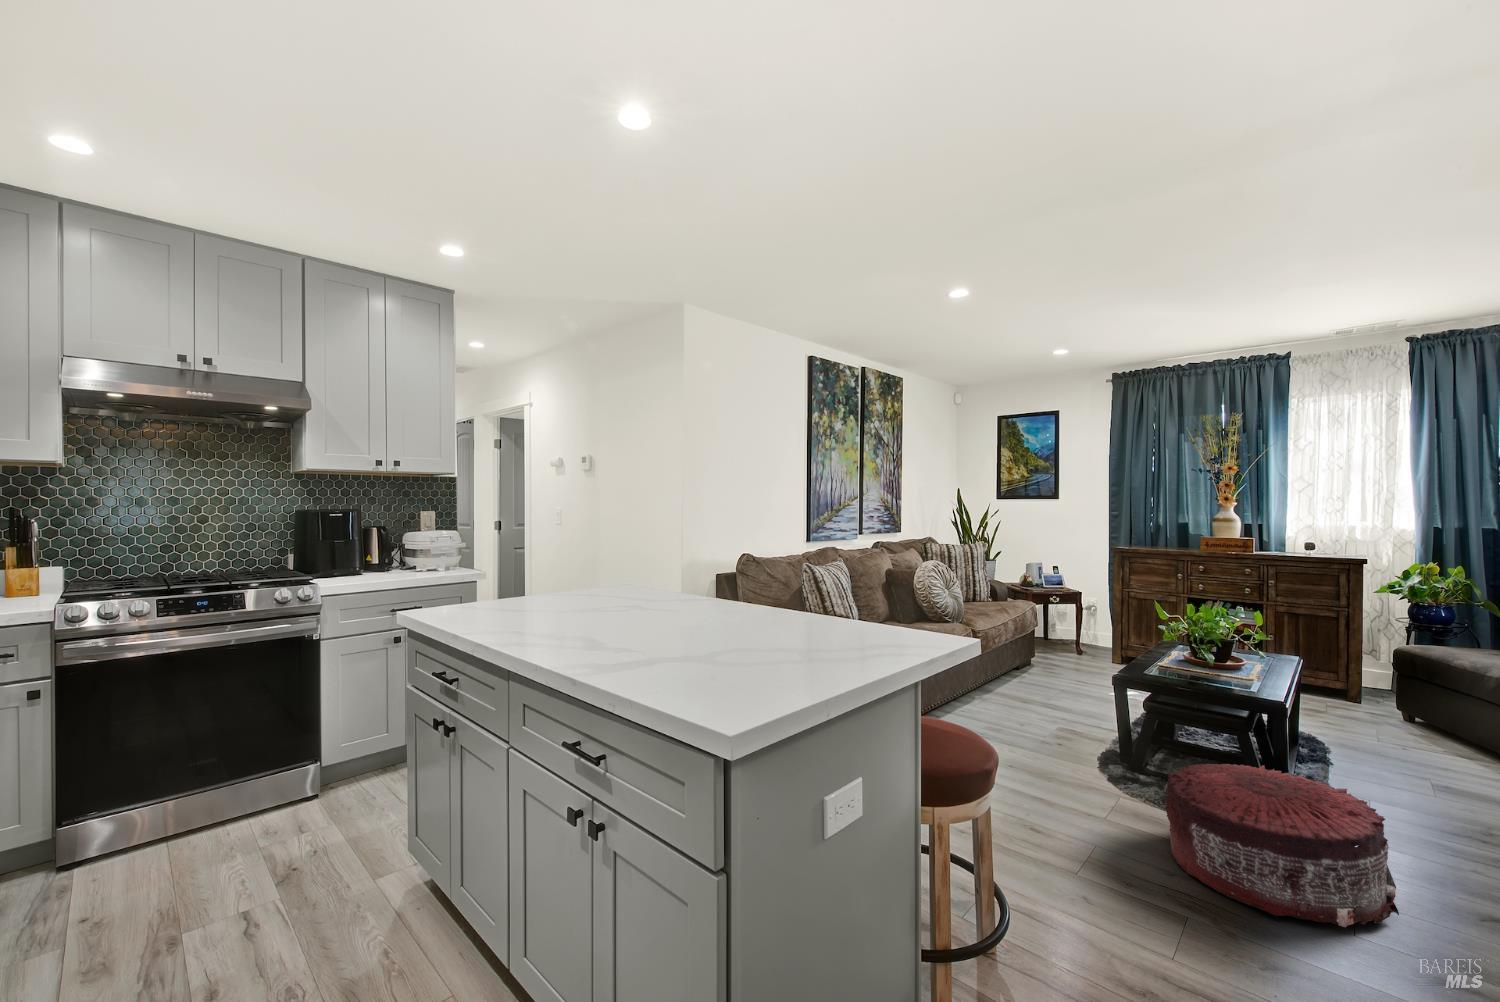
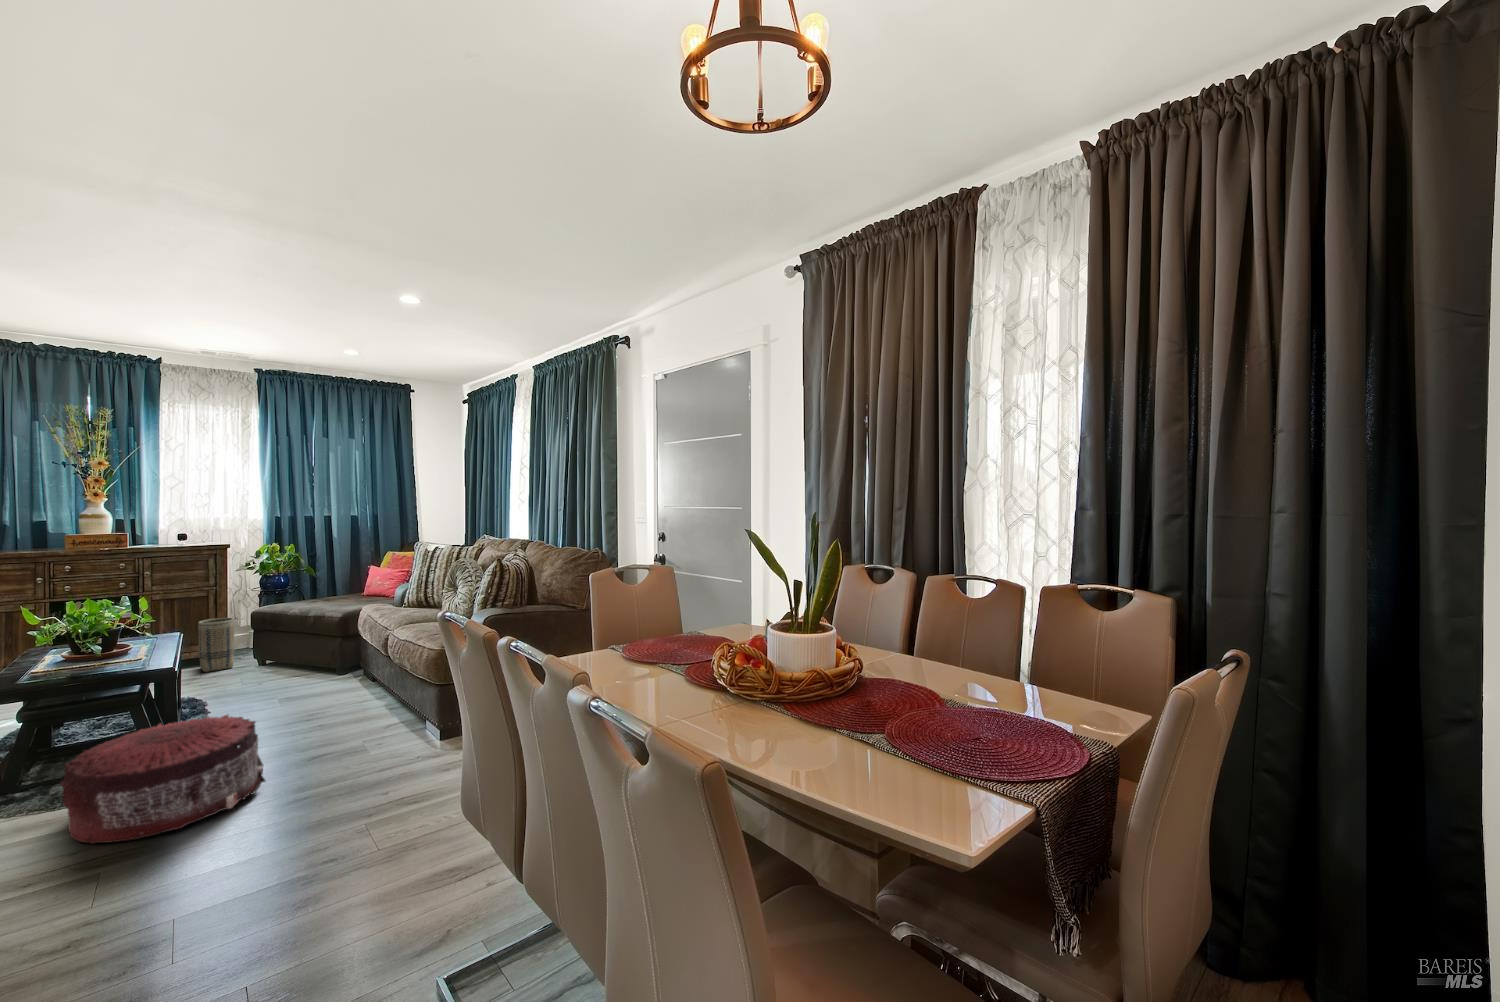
basket: none [1325,646,1370,713] -> present [198,618,234,672]

